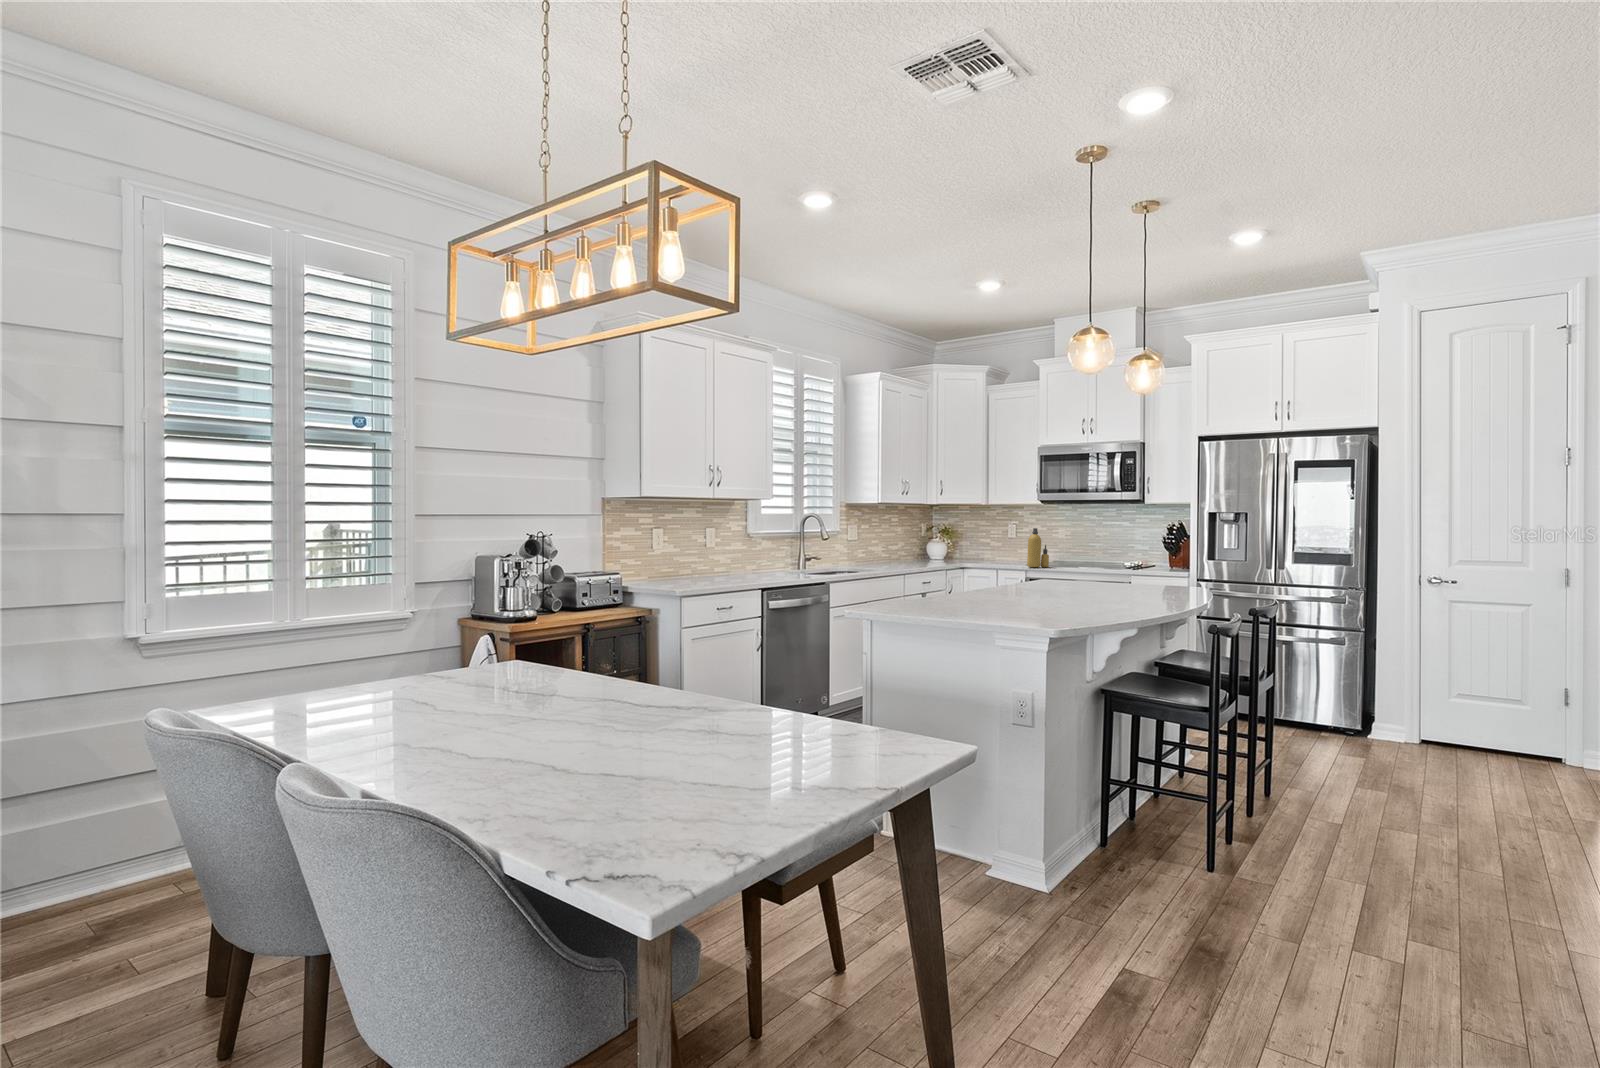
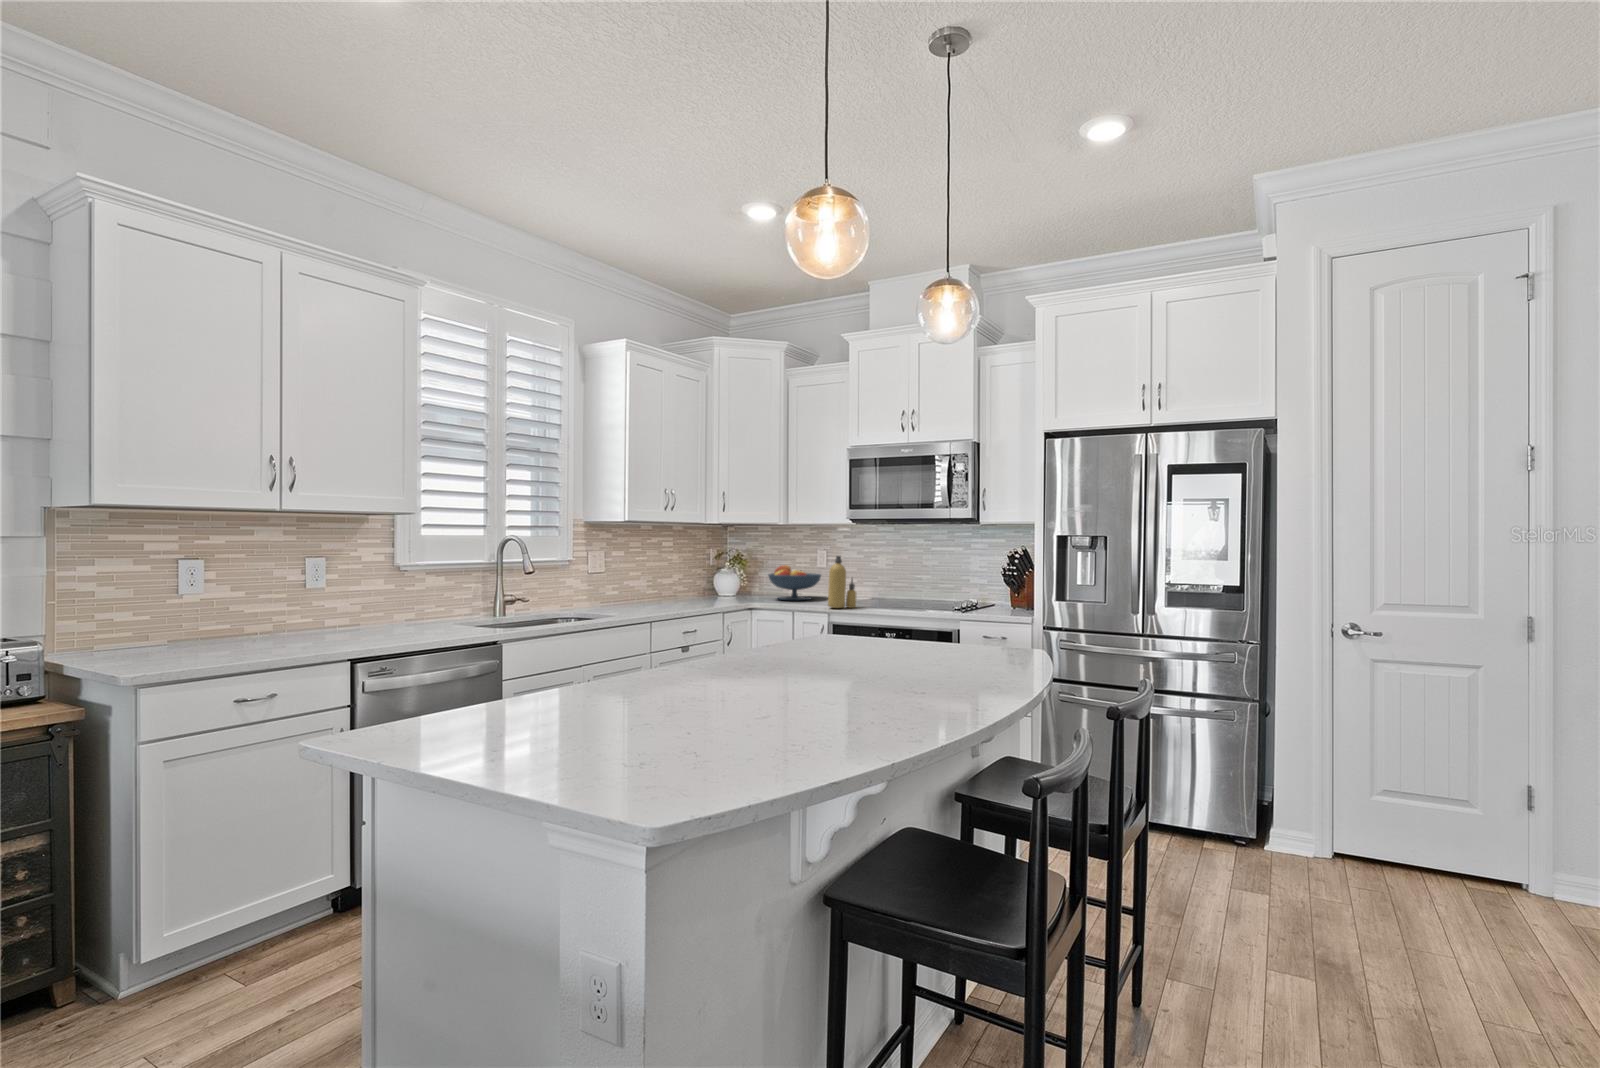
fruit bowl: none [974,536,1016,563] -> present [768,565,821,600]

